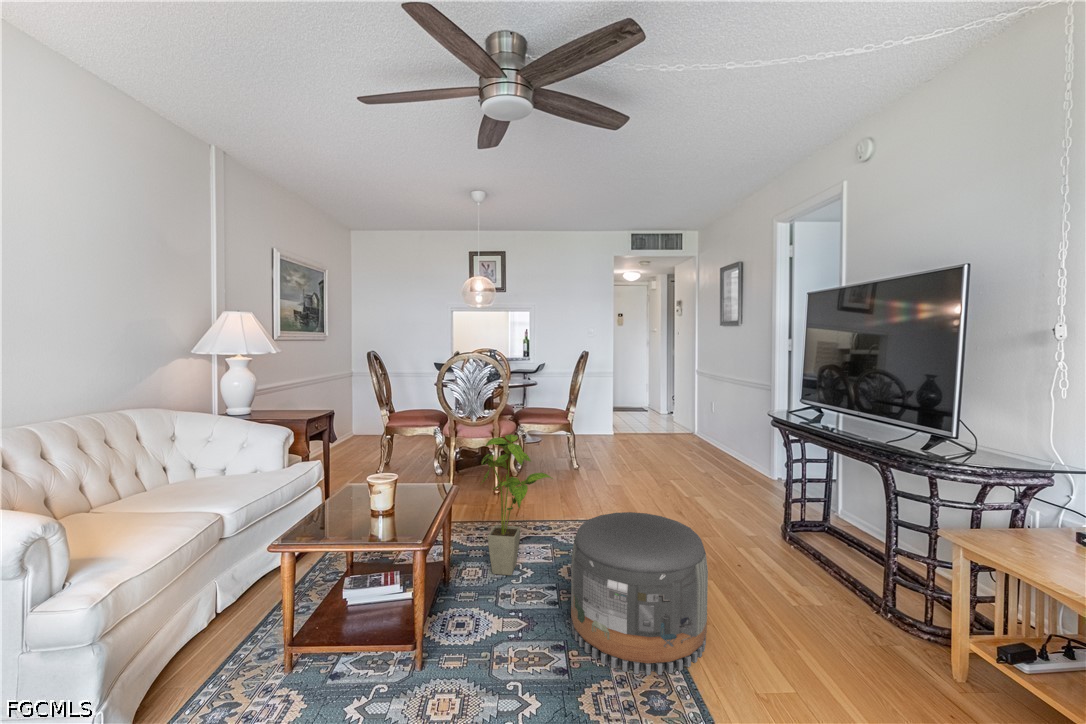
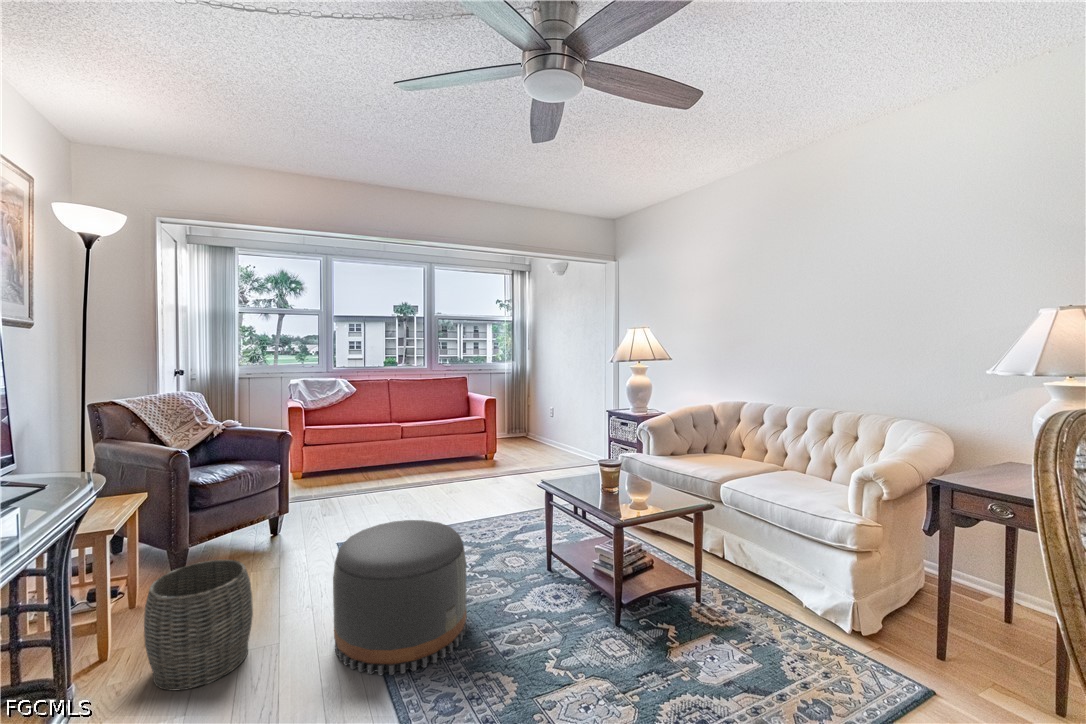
house plant: present [480,434,553,575] -> none [528,474,623,670]
woven basket: none [788,549,895,683] -> present [144,560,253,690]

